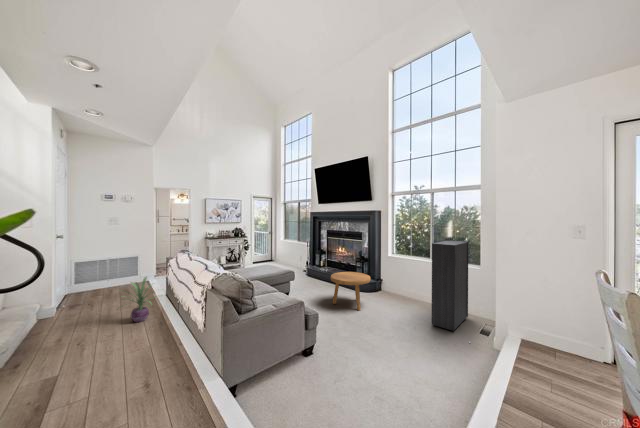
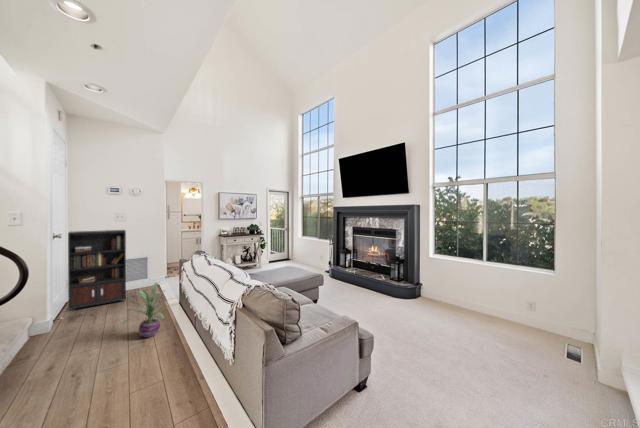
bookcase: present [431,240,470,344] -> present [68,230,126,310]
footstool: present [331,272,370,310] -> none [368,275,416,322]

